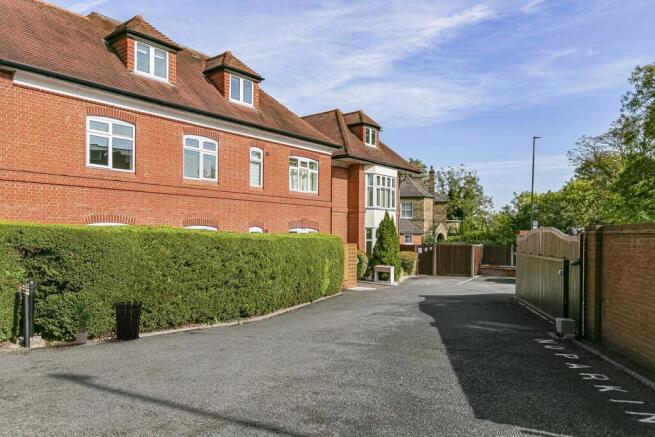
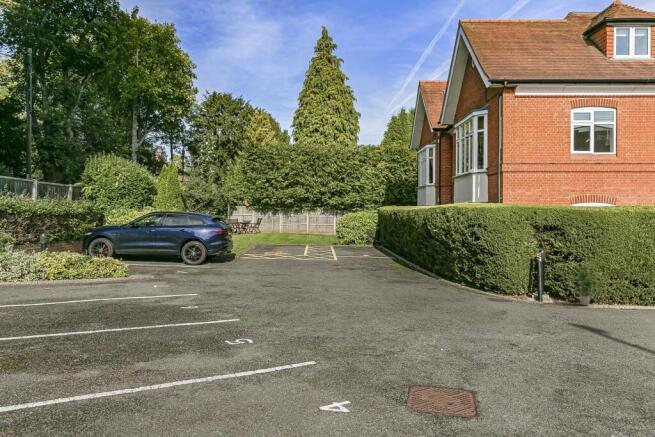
waste bin: present [114,301,143,340] -> none [612,274,642,309]

